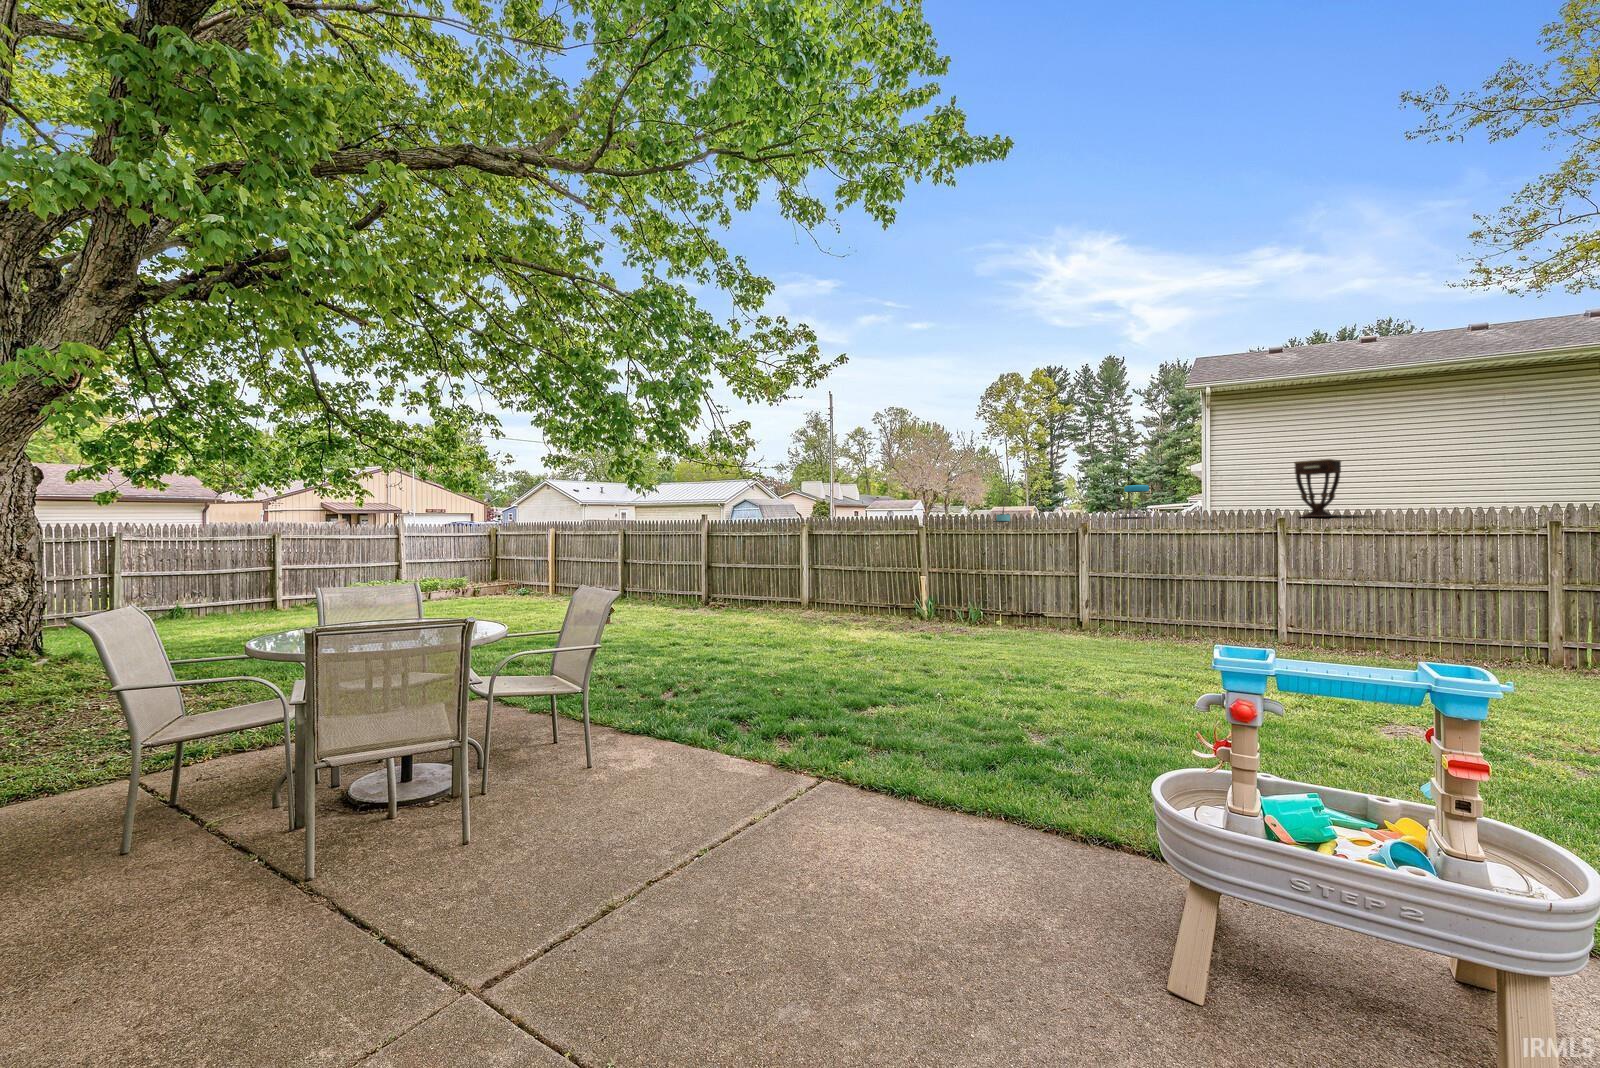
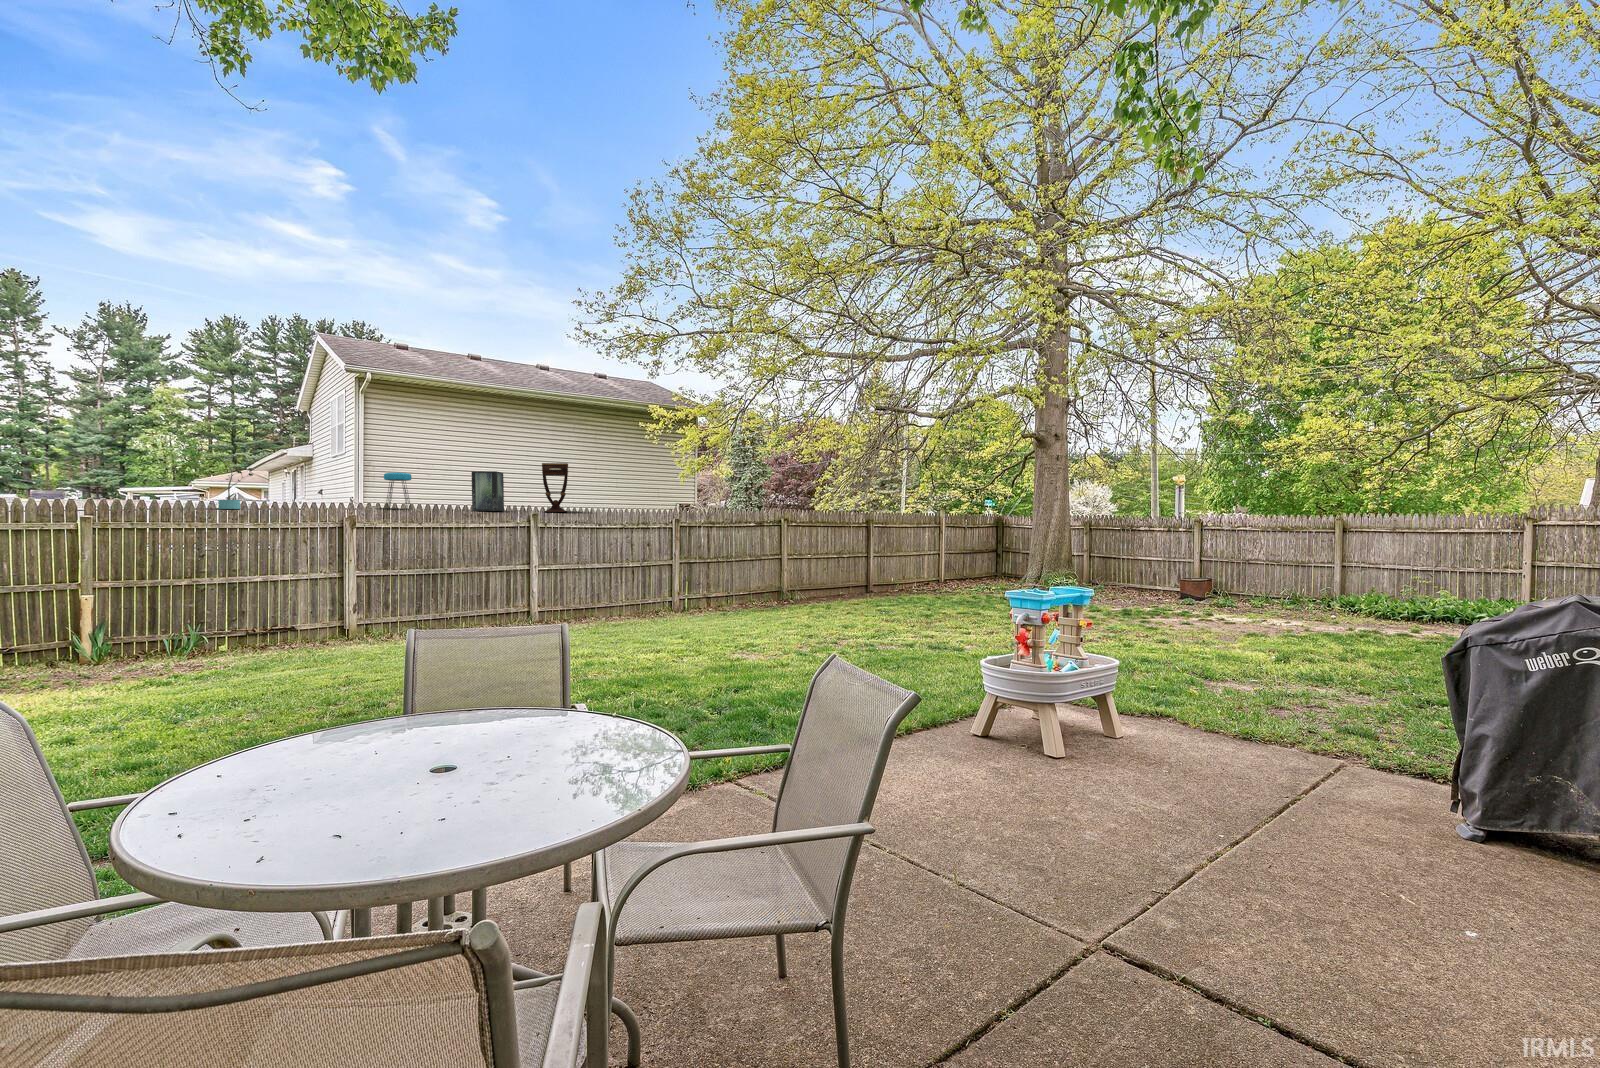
storage box: none [1207,476,1248,518] -> present [472,471,504,511]

